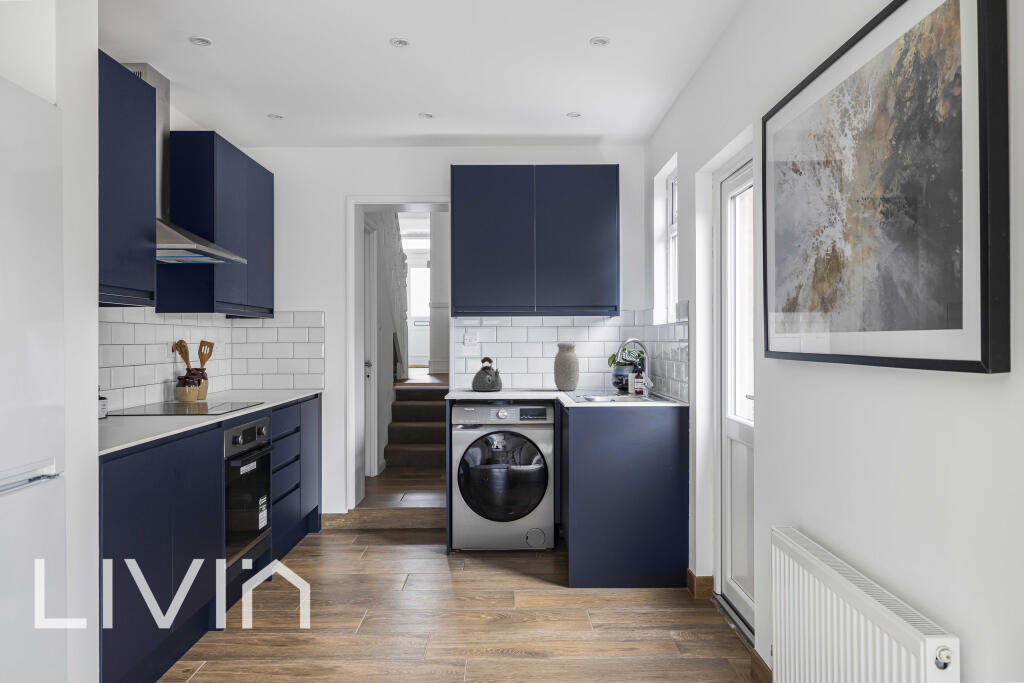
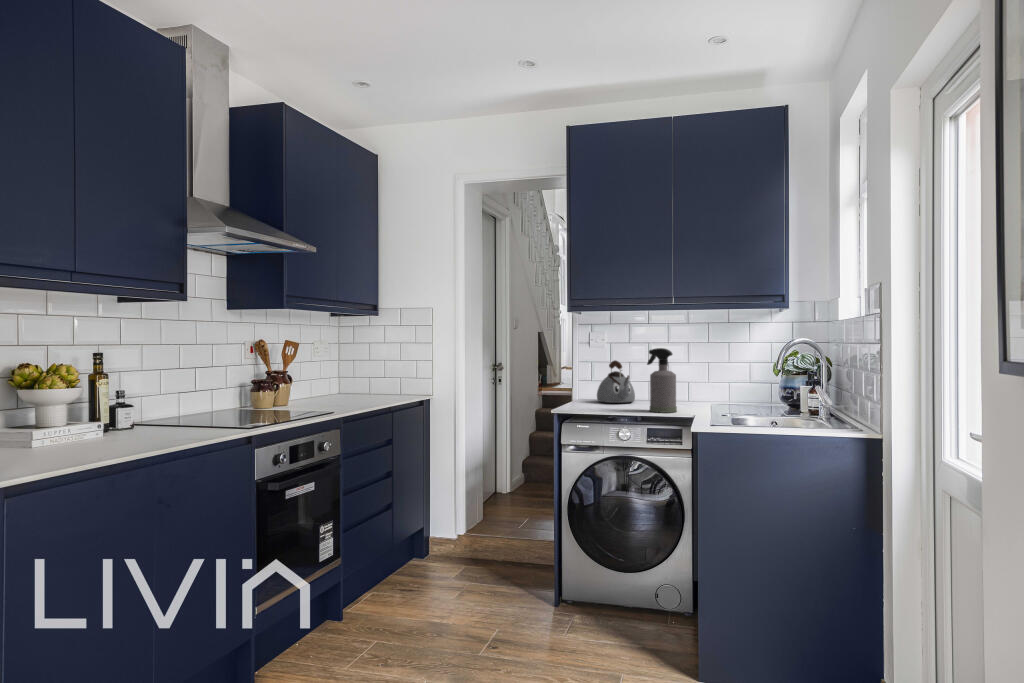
jar: present [554,342,579,391] -> none [702,343,735,405]
spray bottle: none [517,346,540,396] -> present [647,348,677,413]

